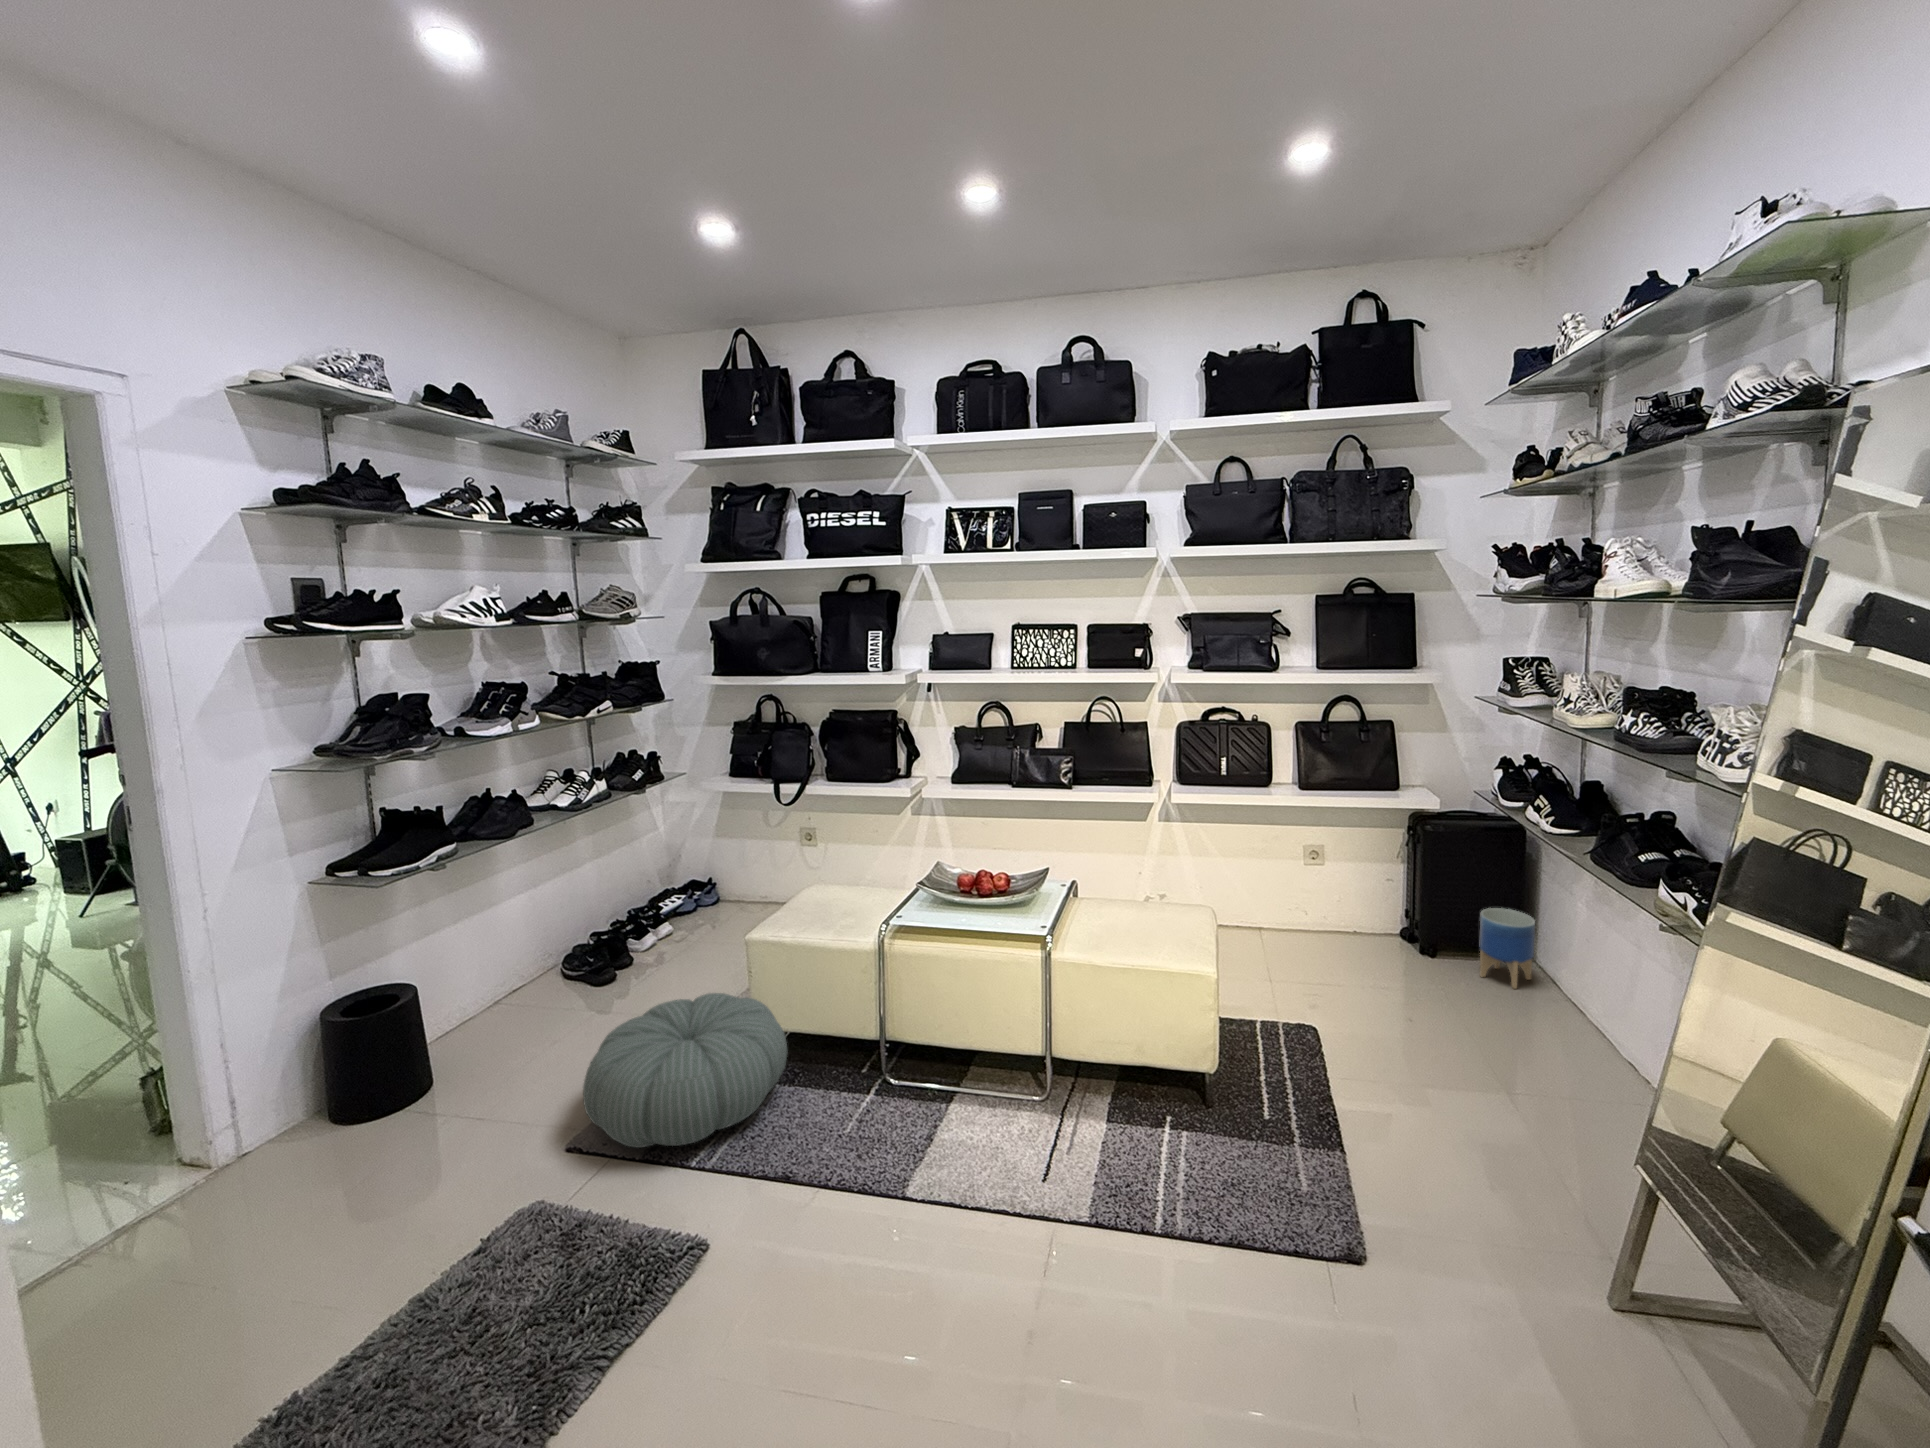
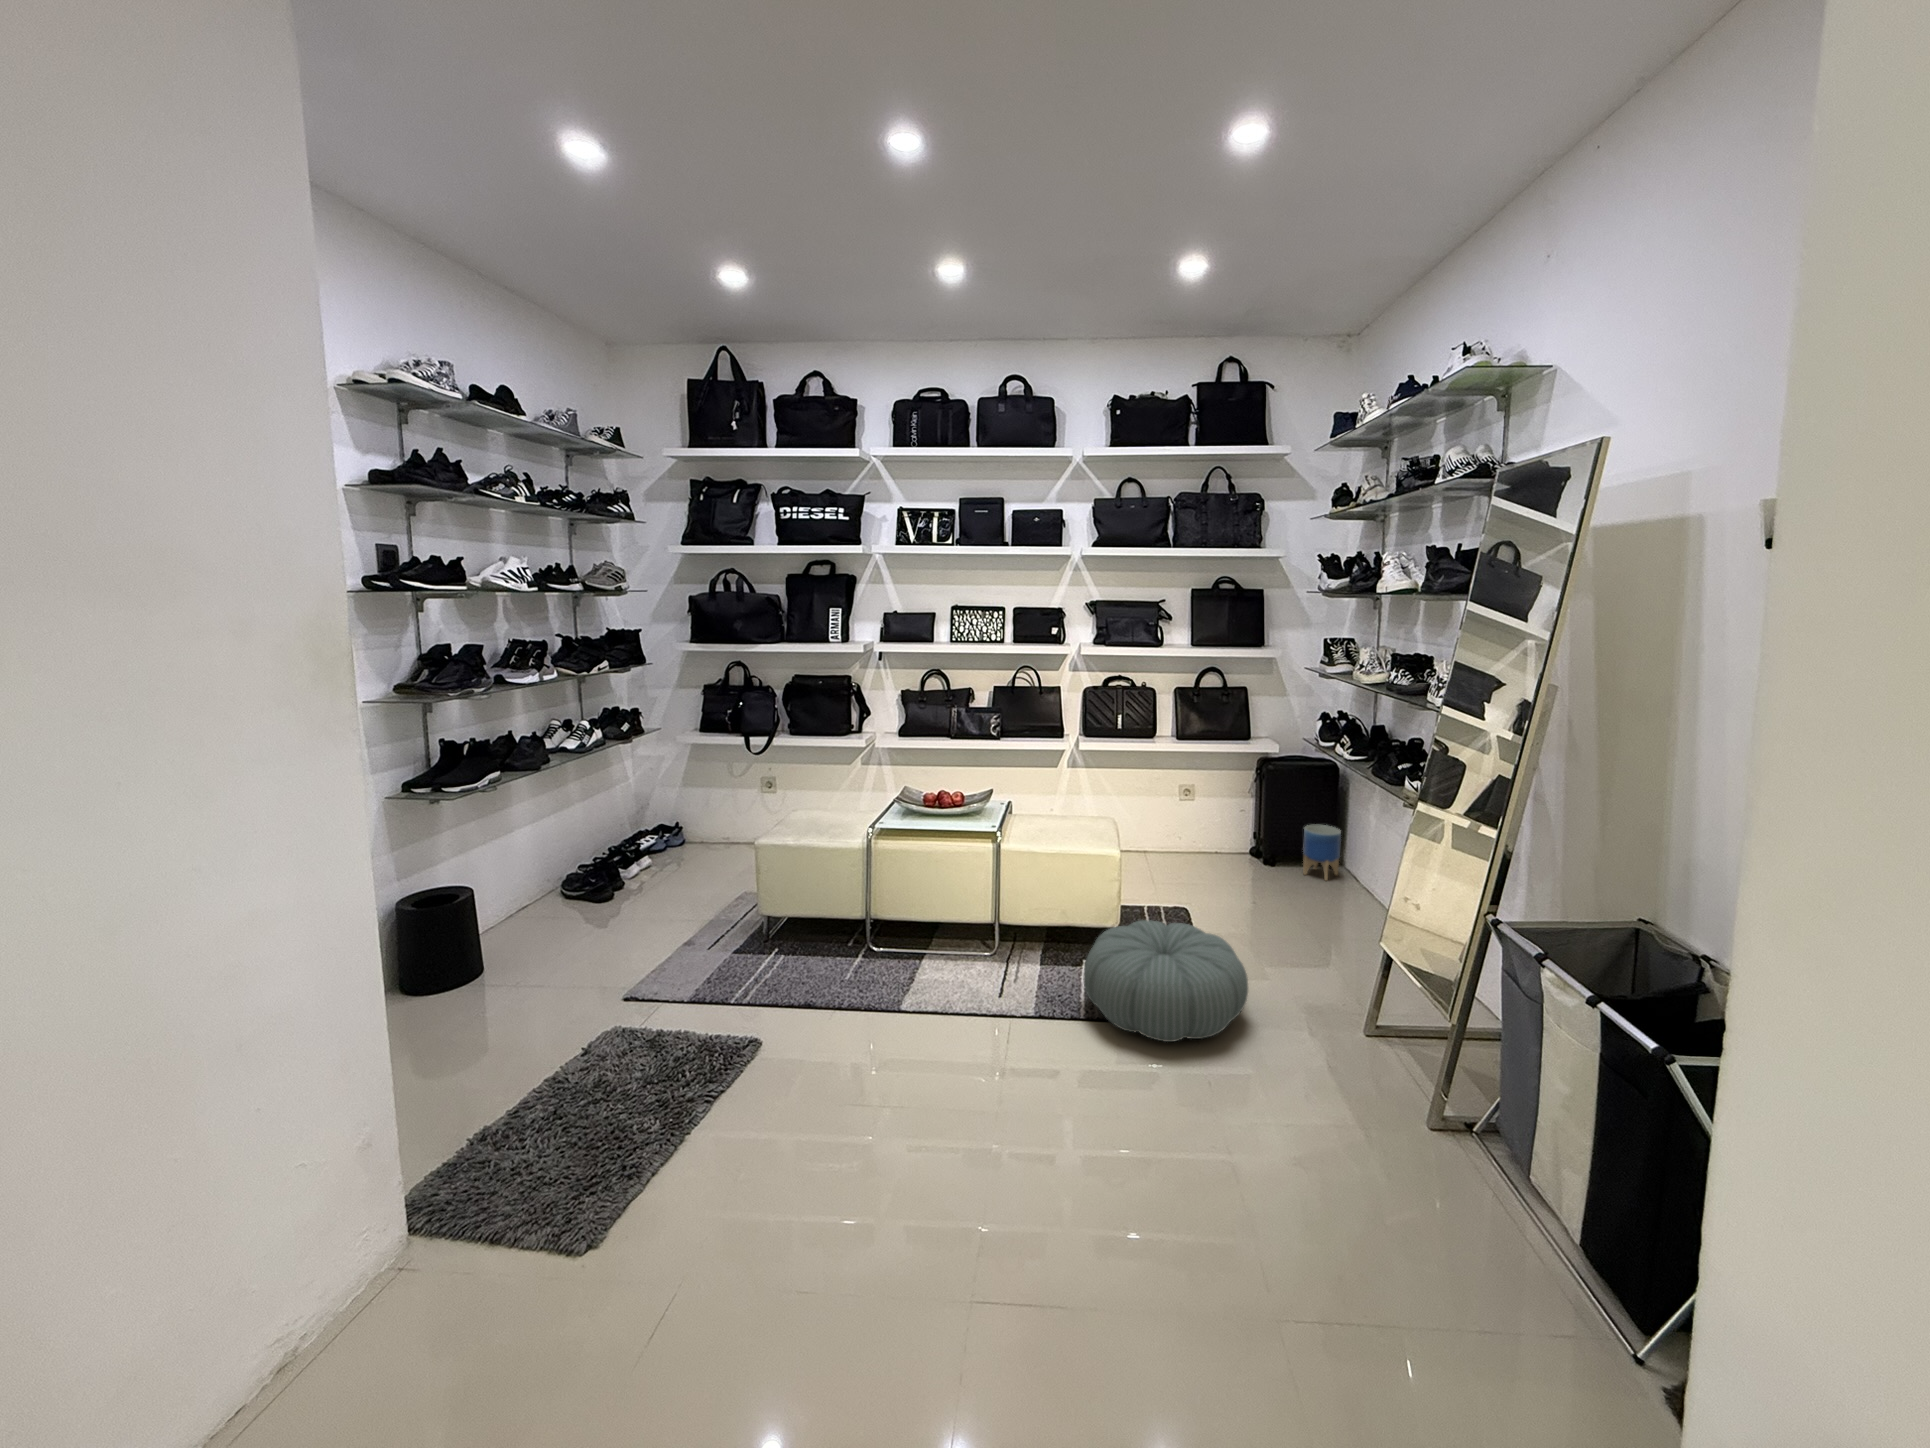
pouf: present [583,993,787,1148] -> present [1084,920,1248,1042]

